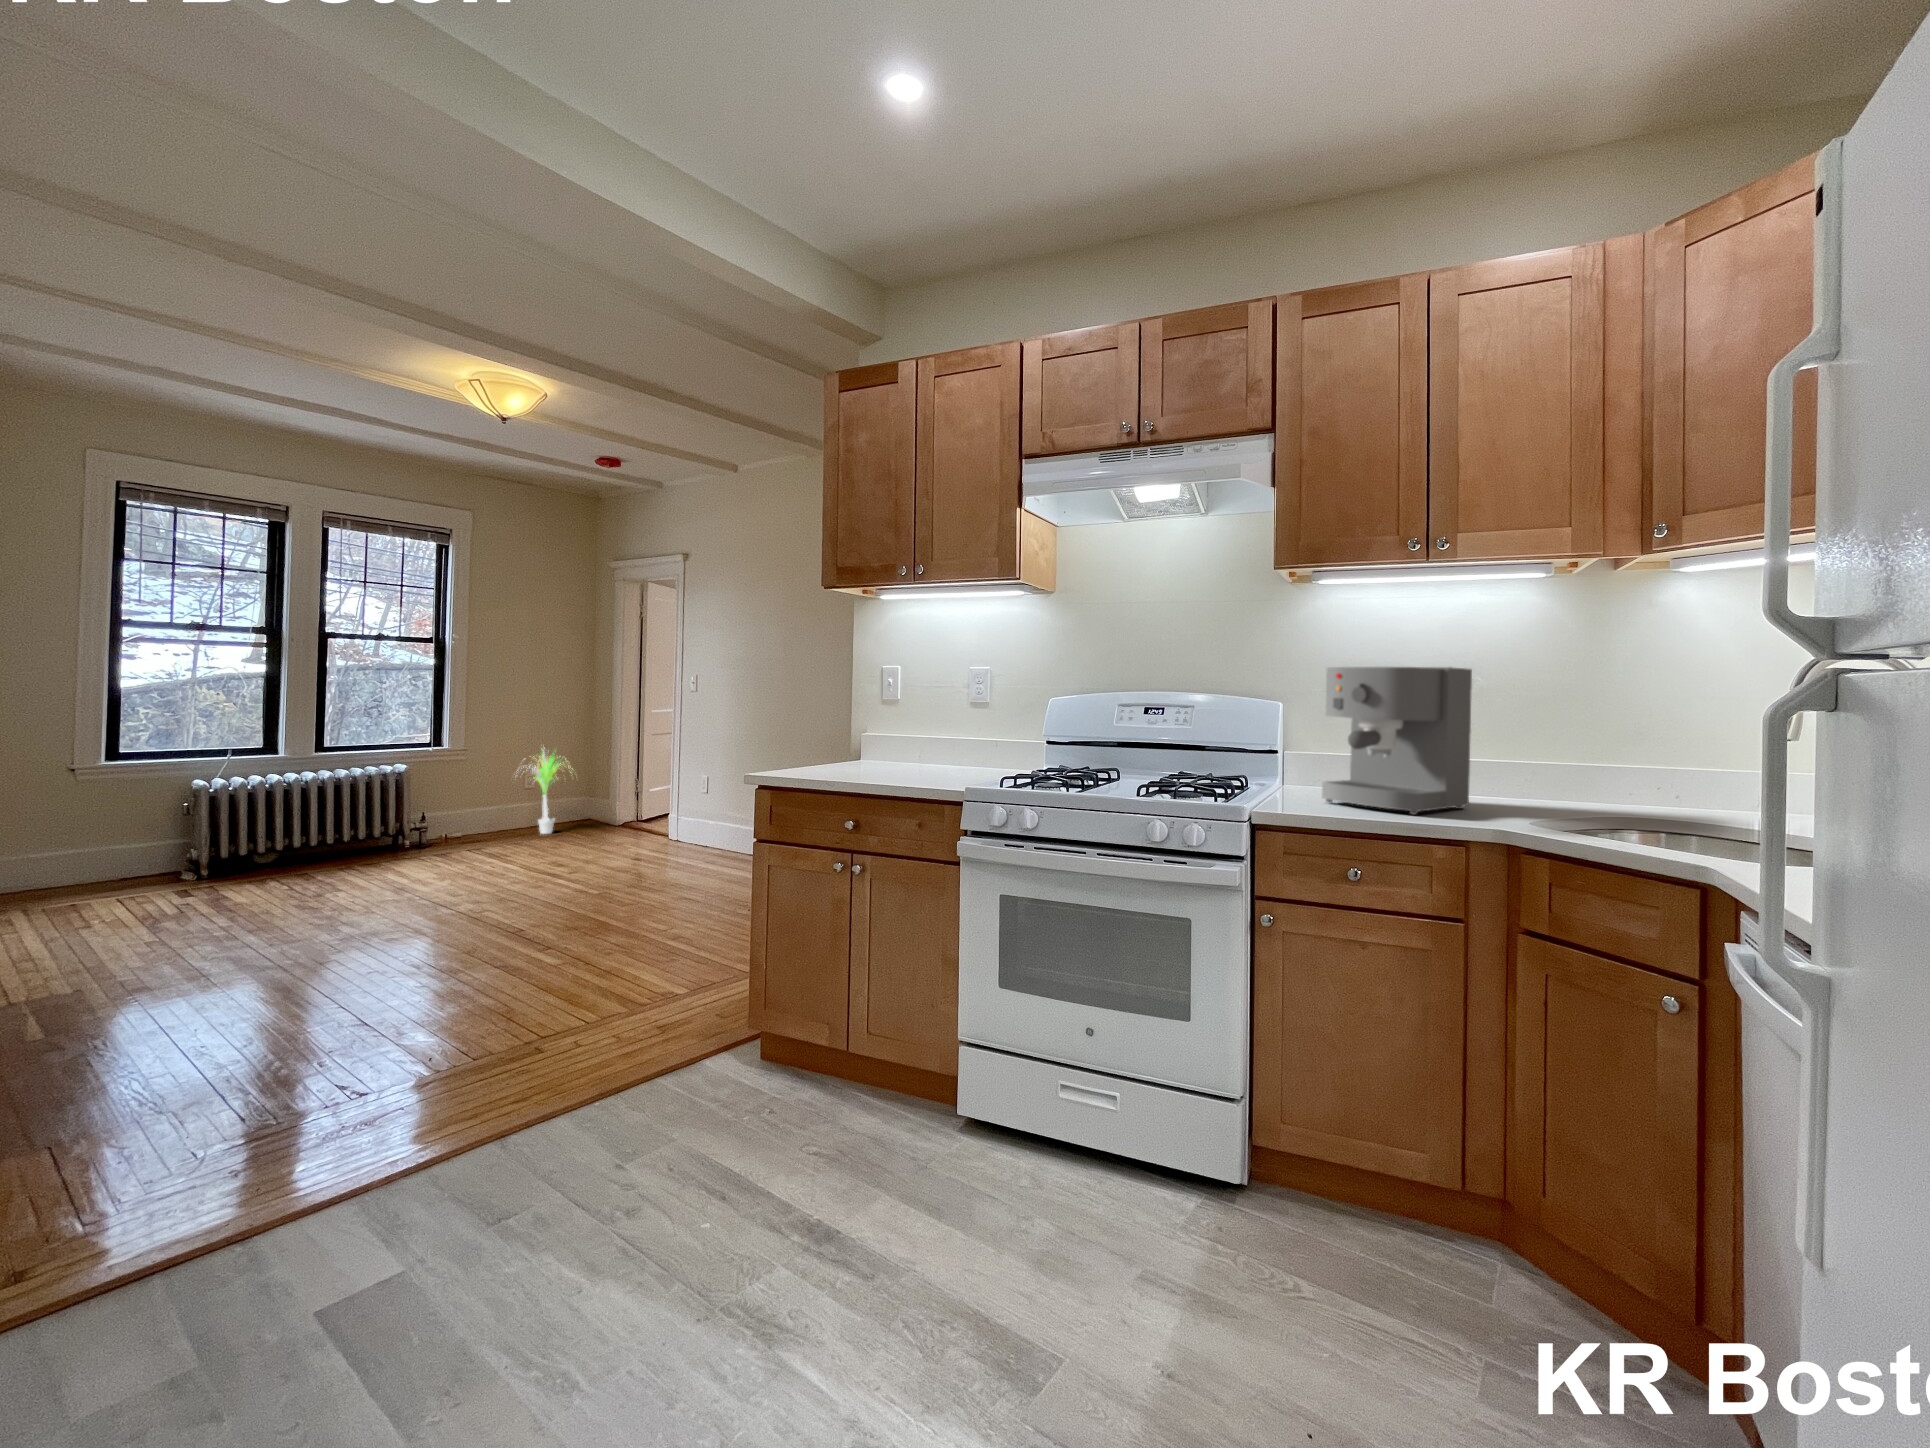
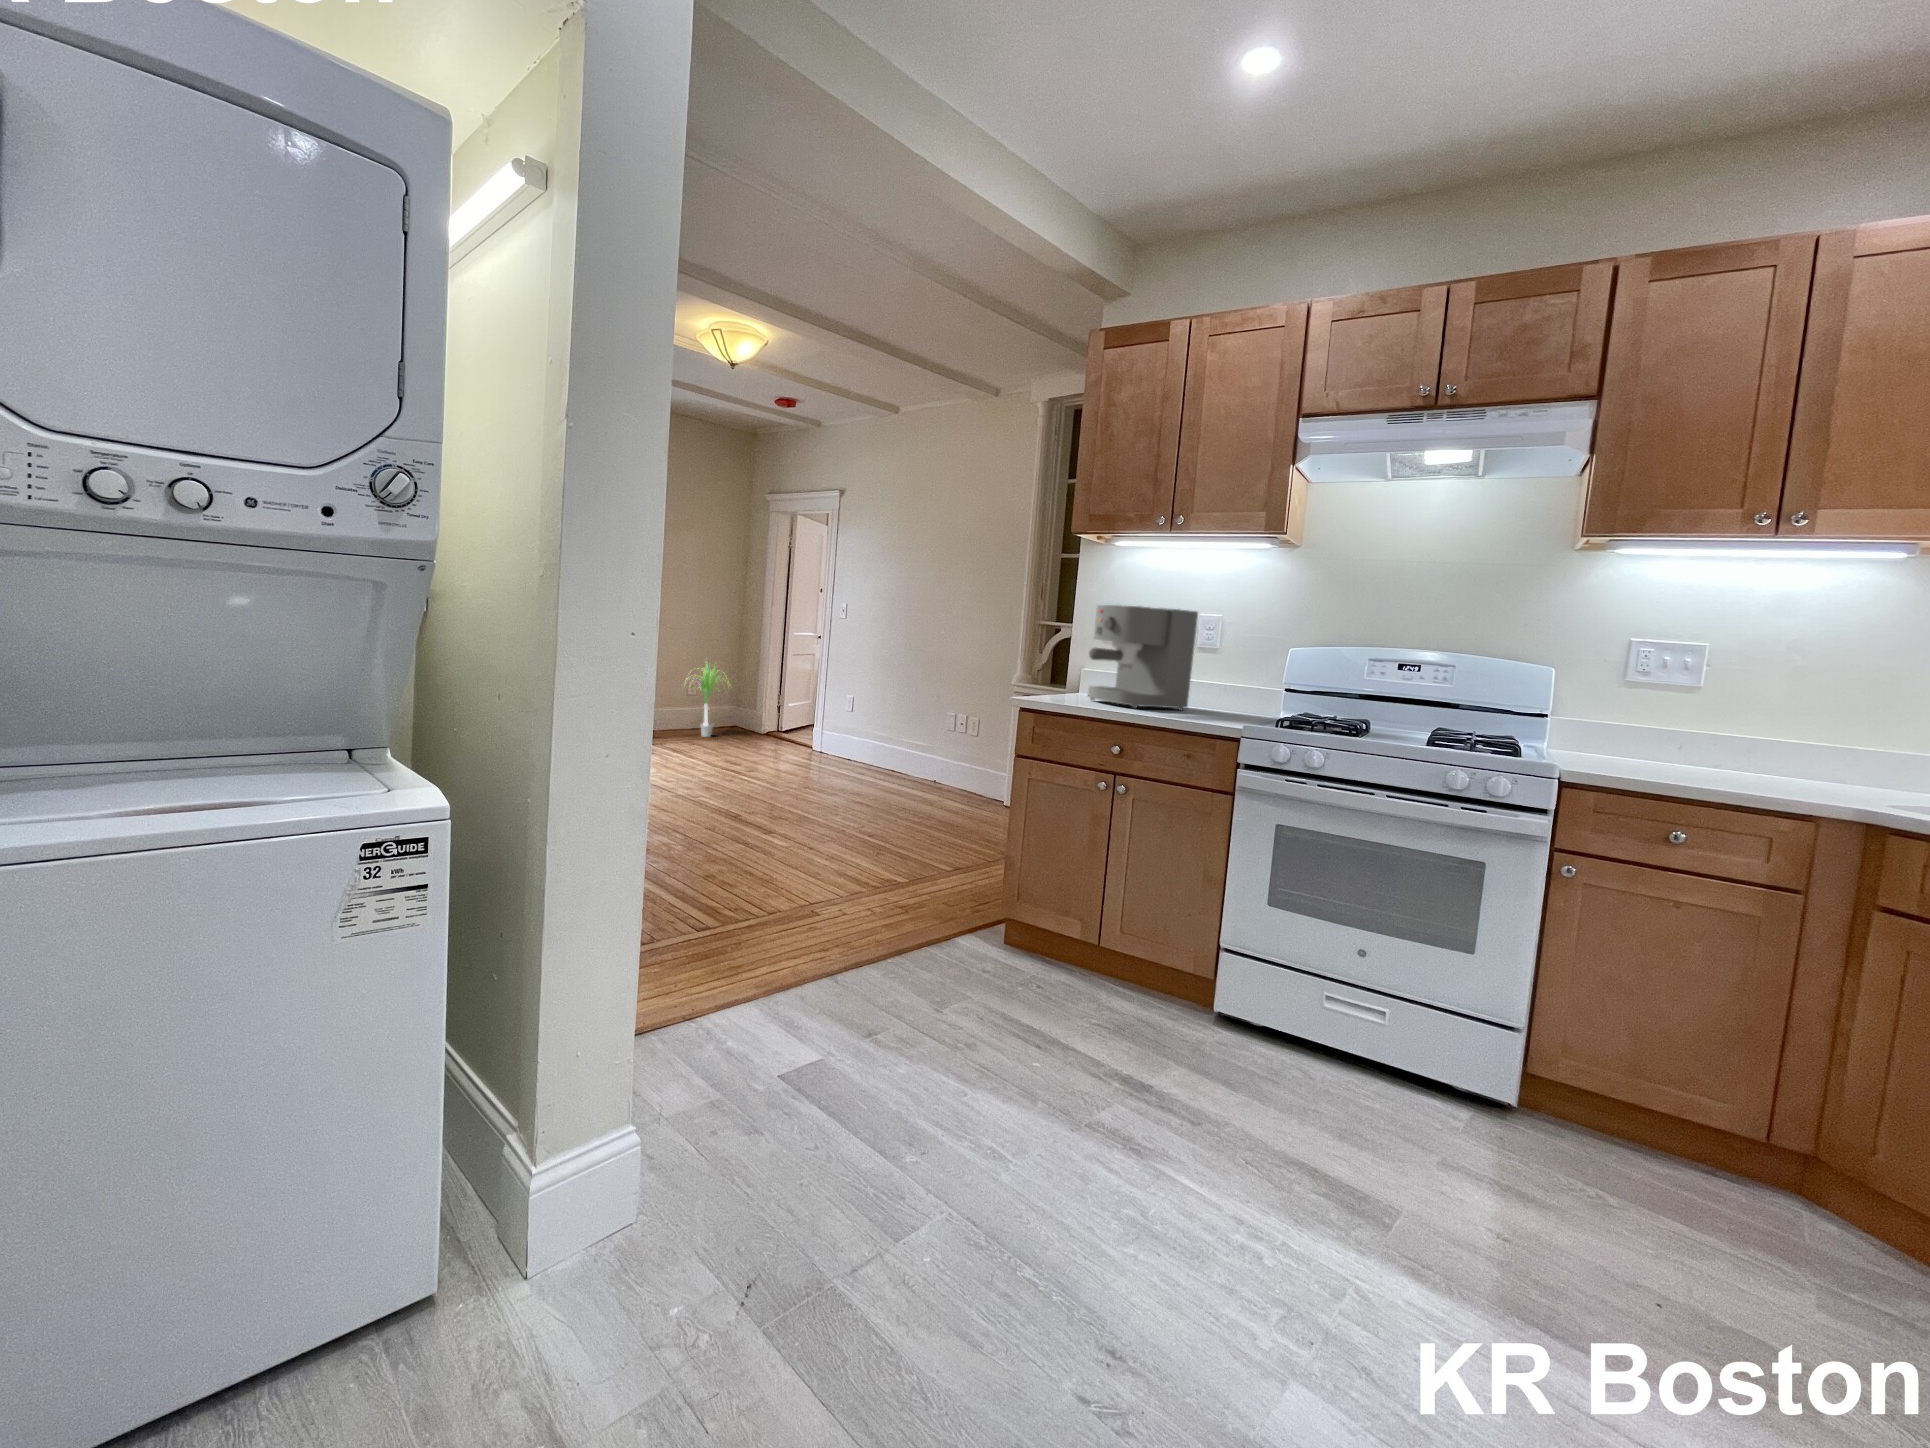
coffee maker: present [1322,667,1472,815] -> present [1088,605,1198,710]

